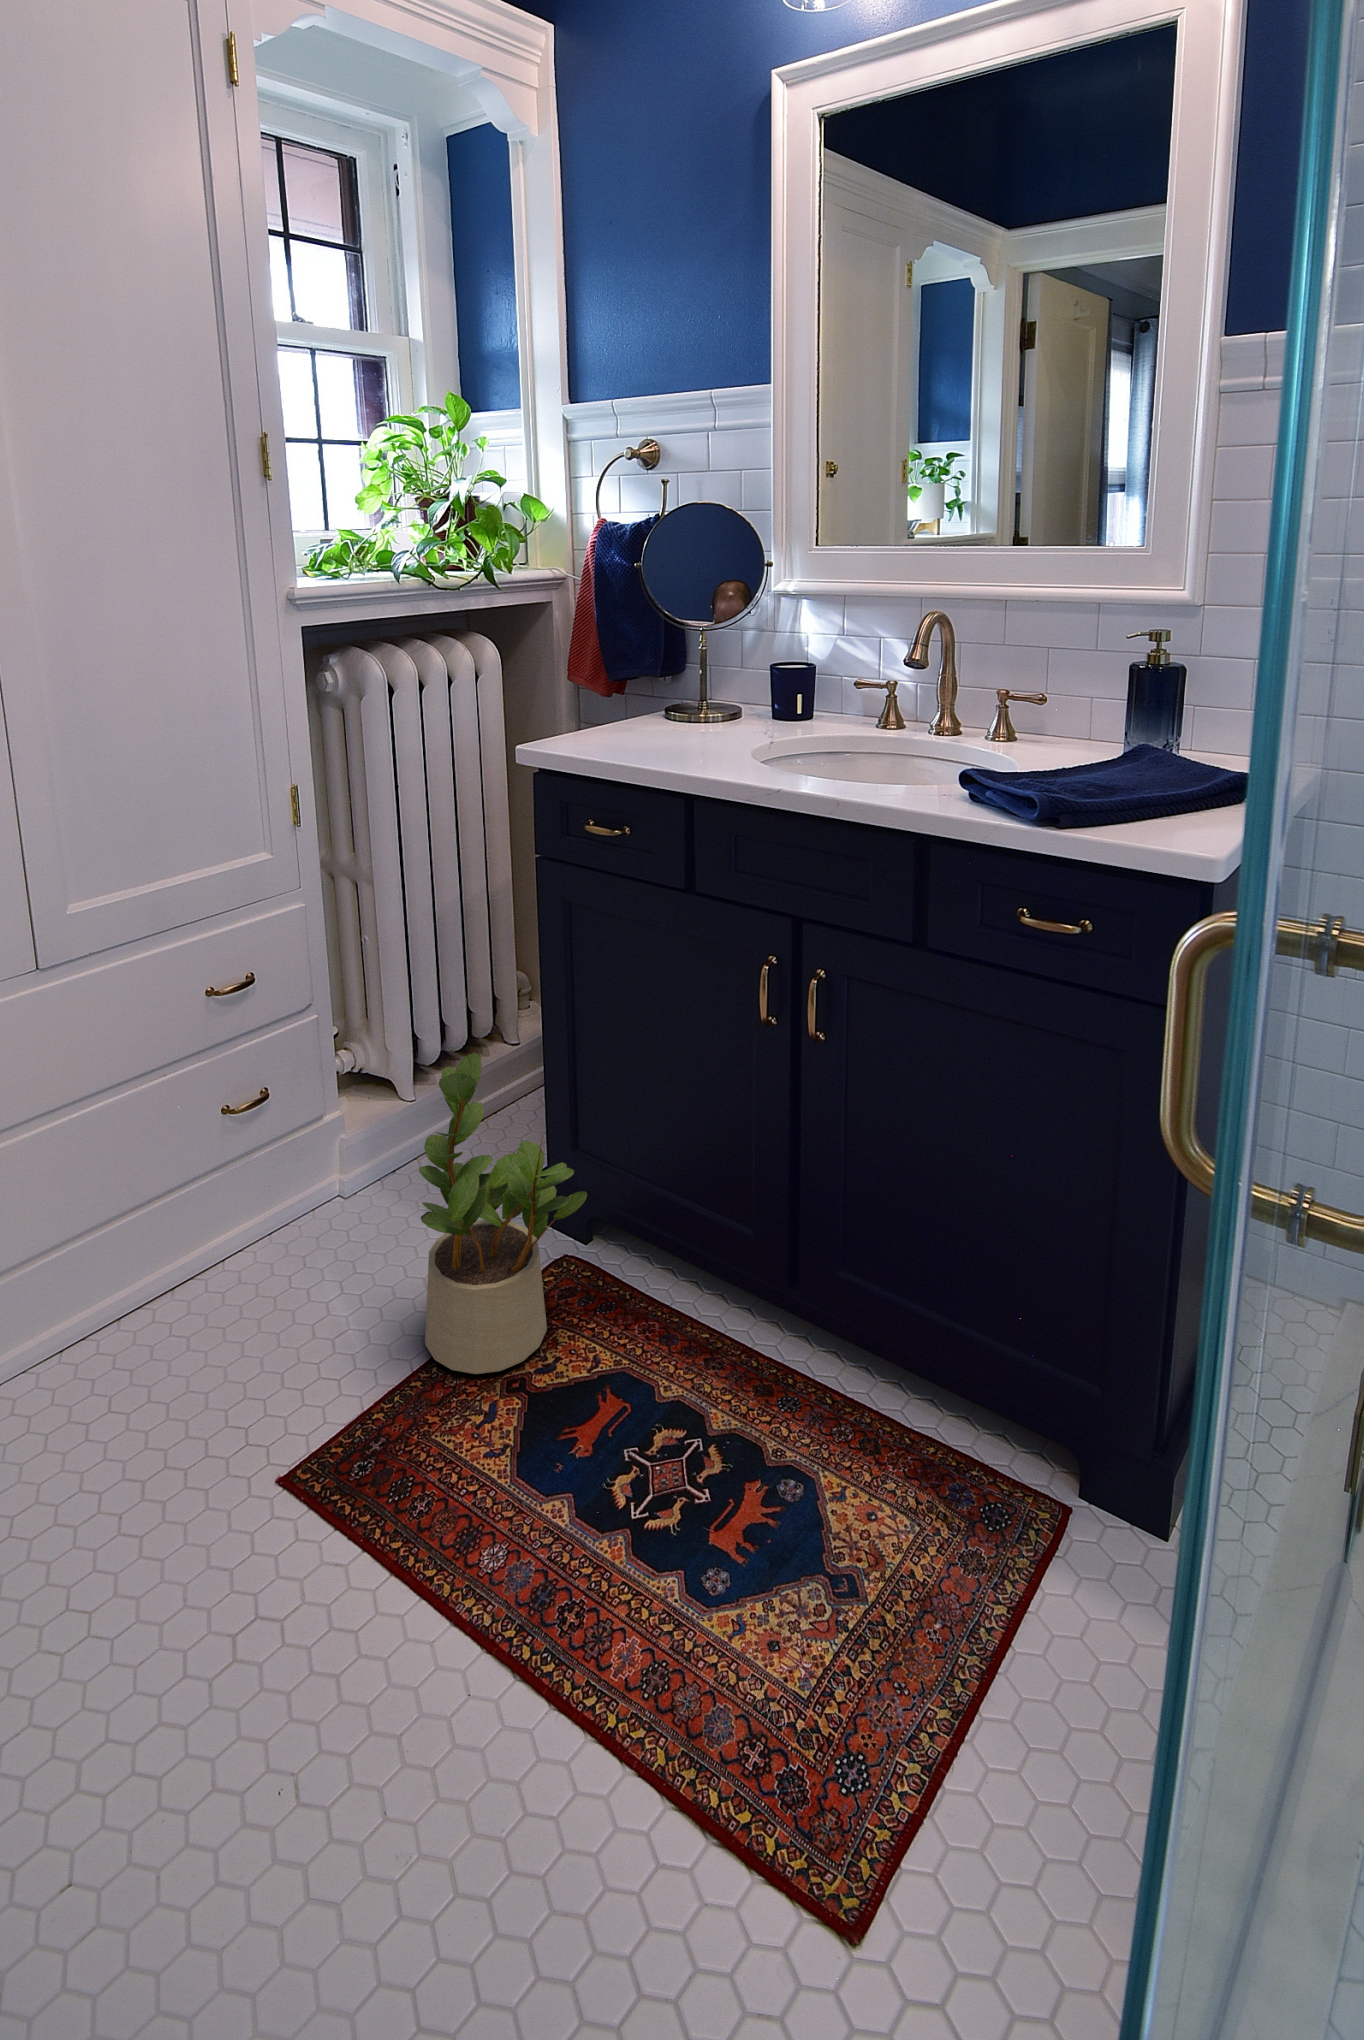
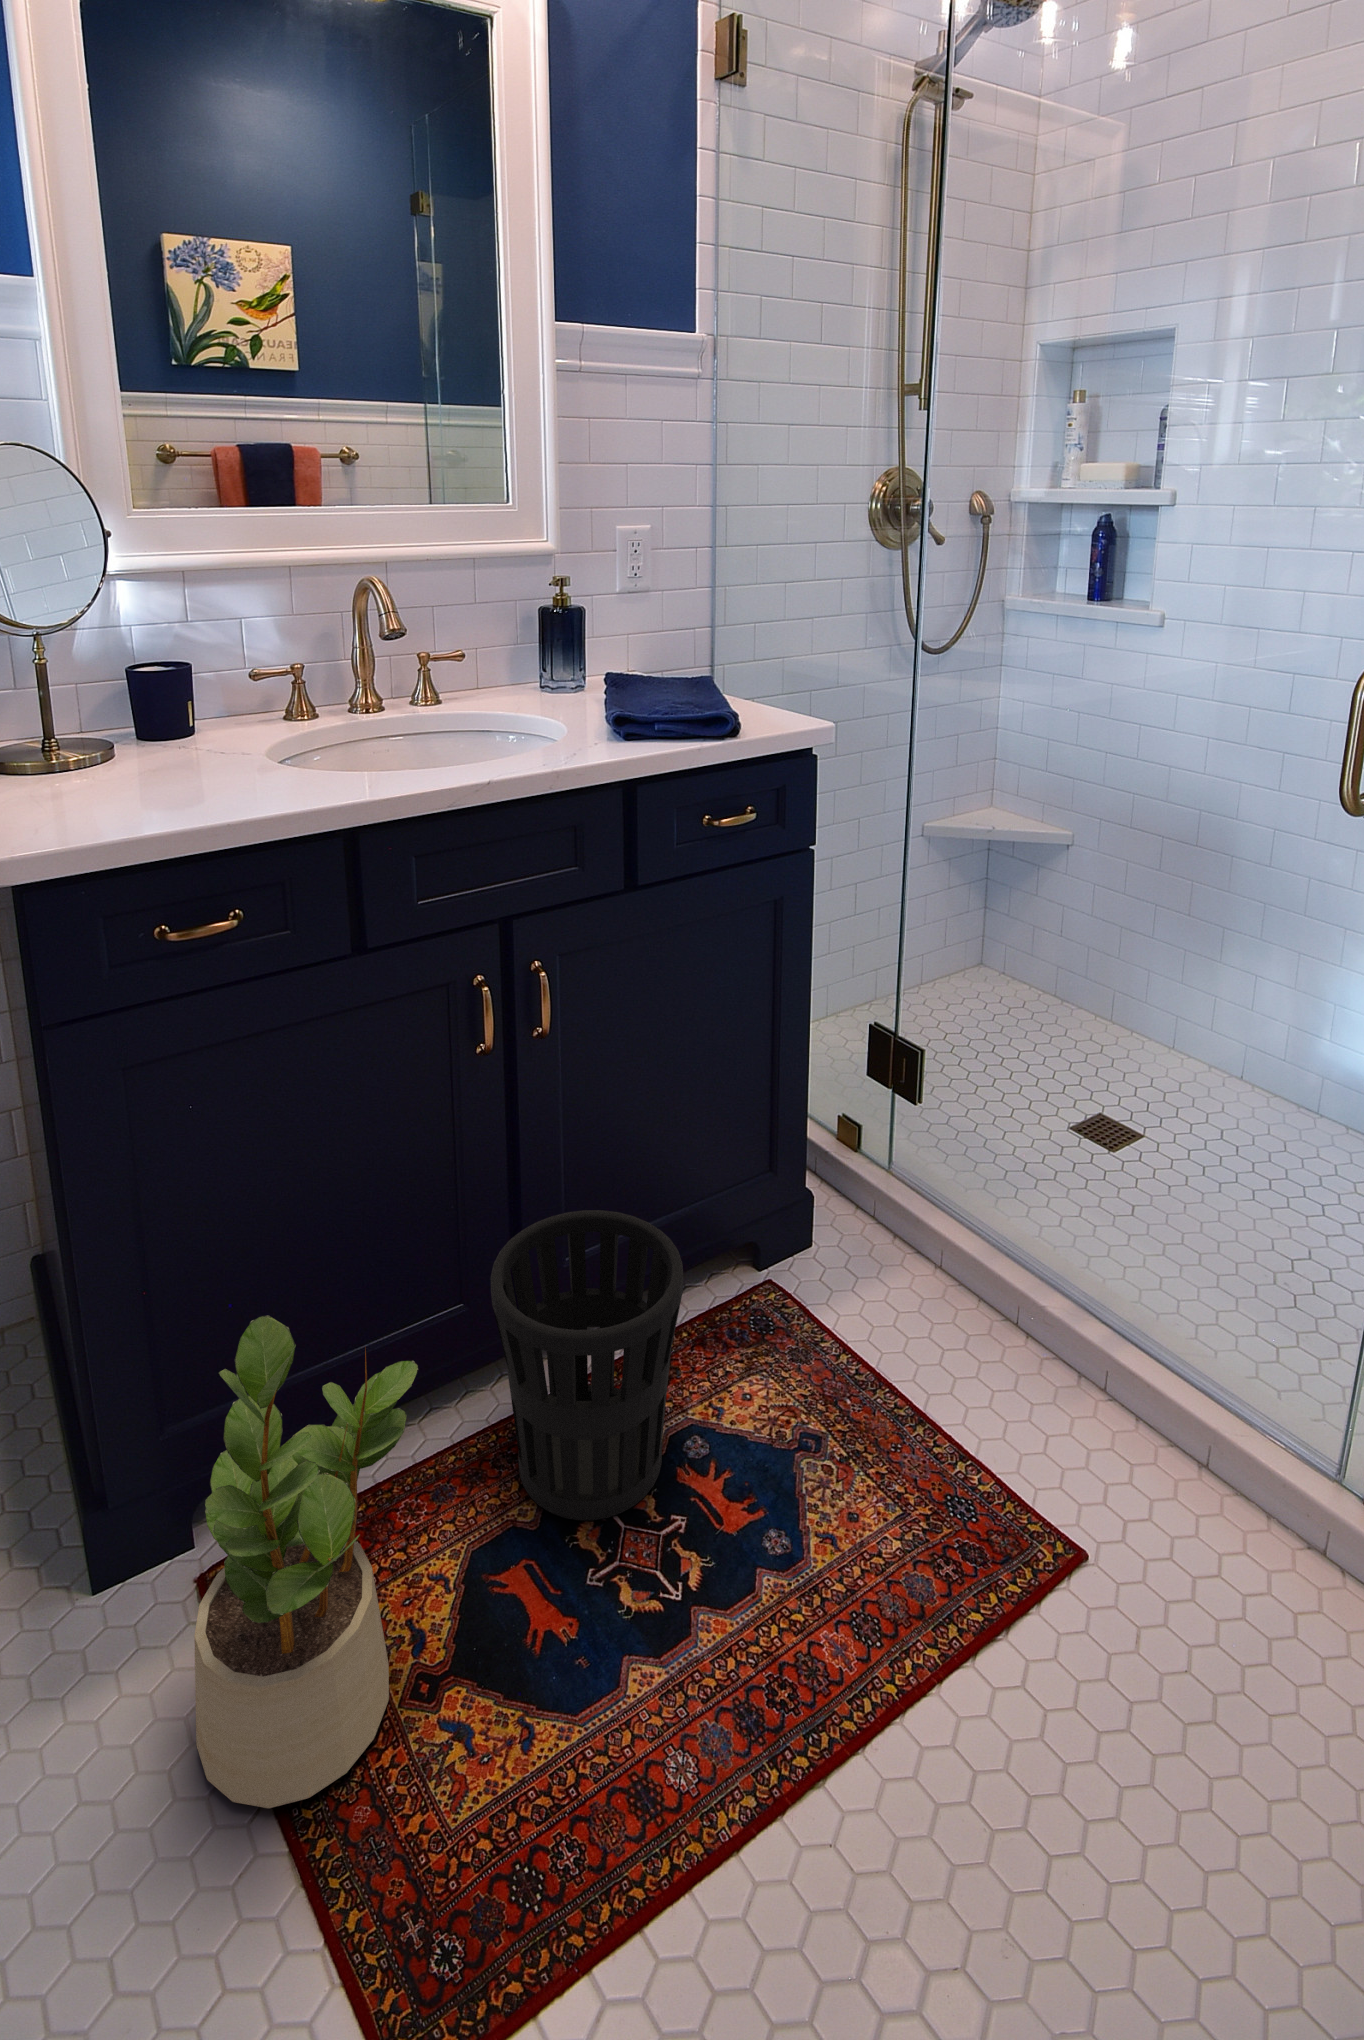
wastebasket: none [660,1188,835,1470] -> present [491,1210,683,1520]

